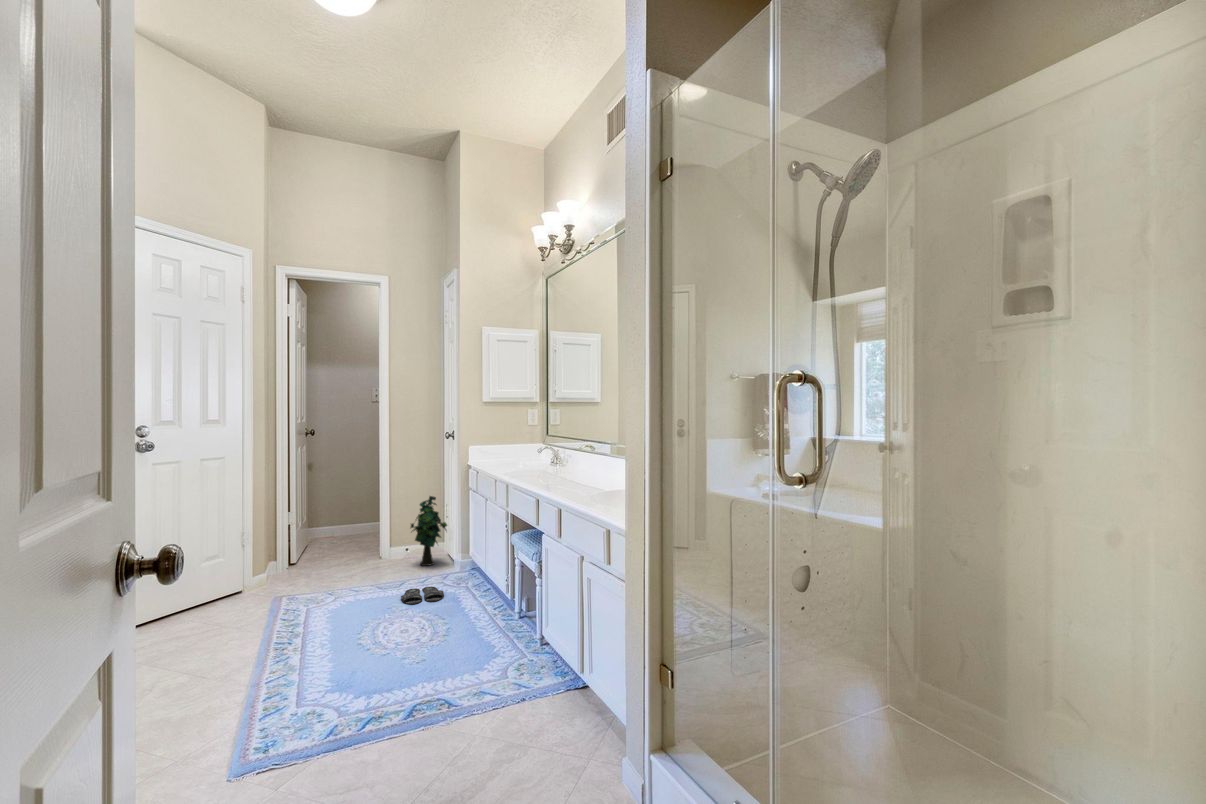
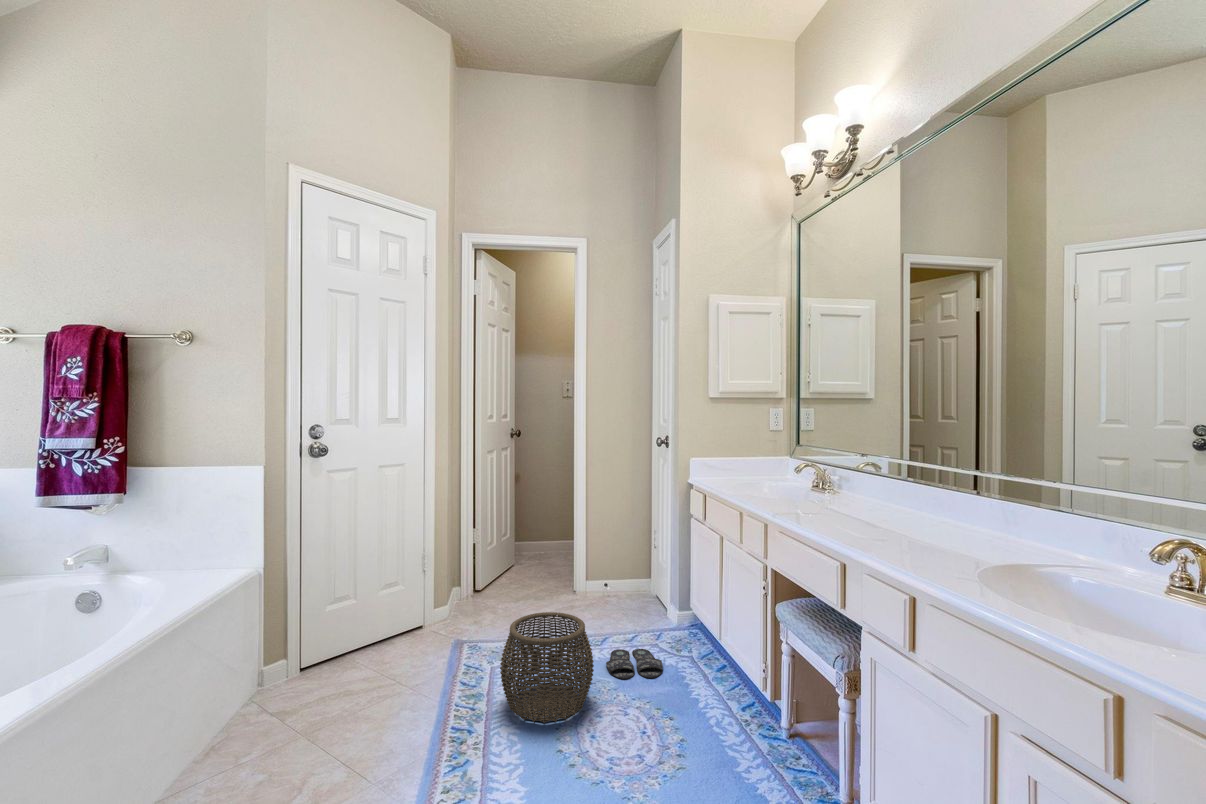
decorative plant: present [411,496,447,566] -> none [611,520,659,611]
woven basket: none [315,559,389,634] -> present [500,612,594,723]

